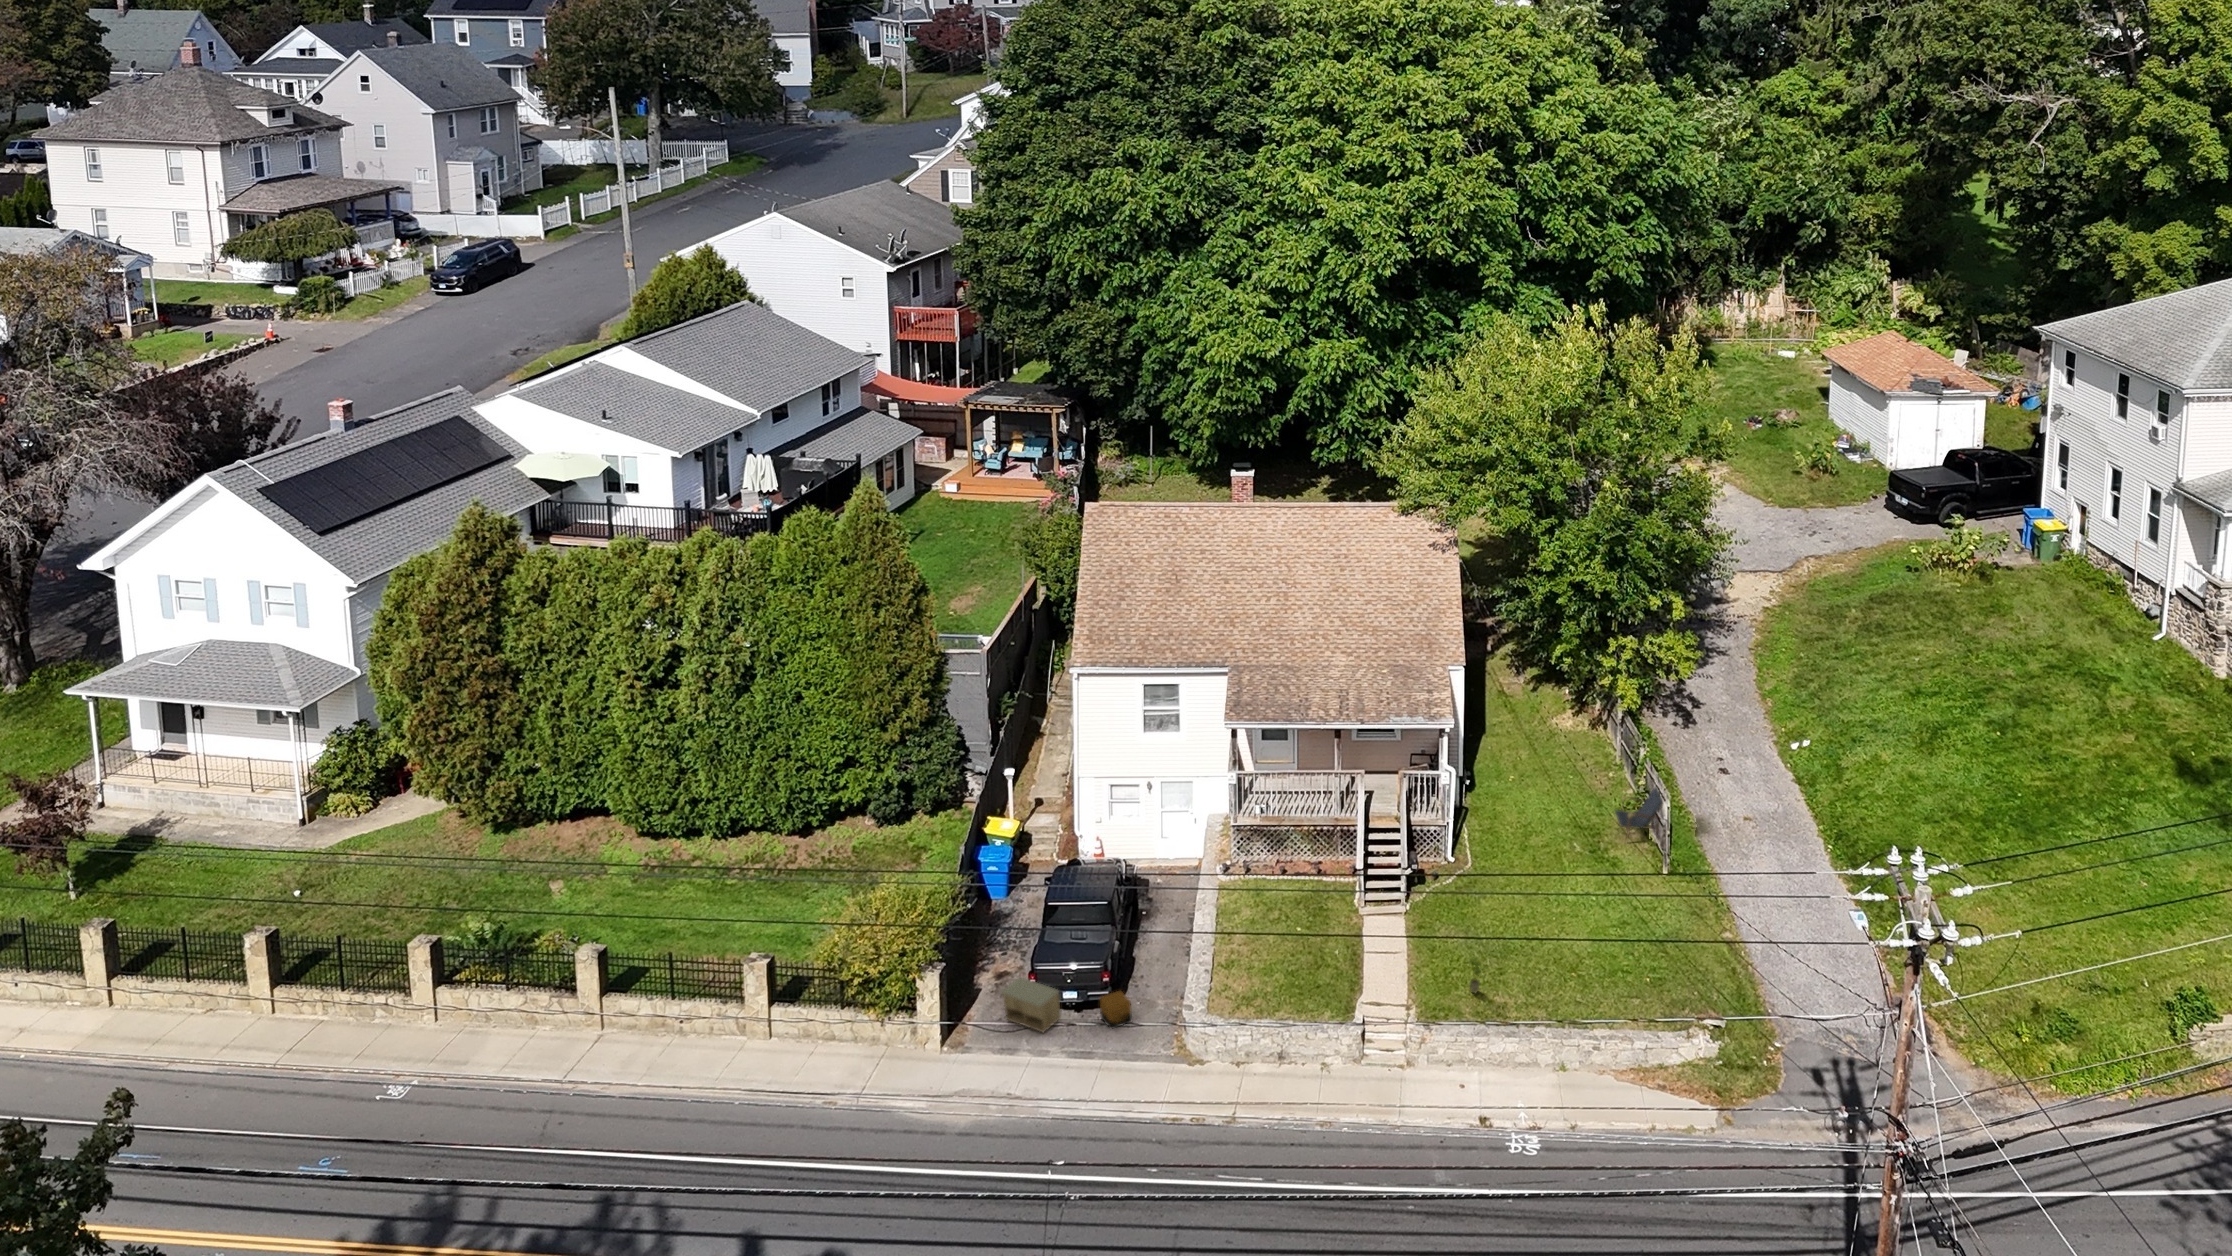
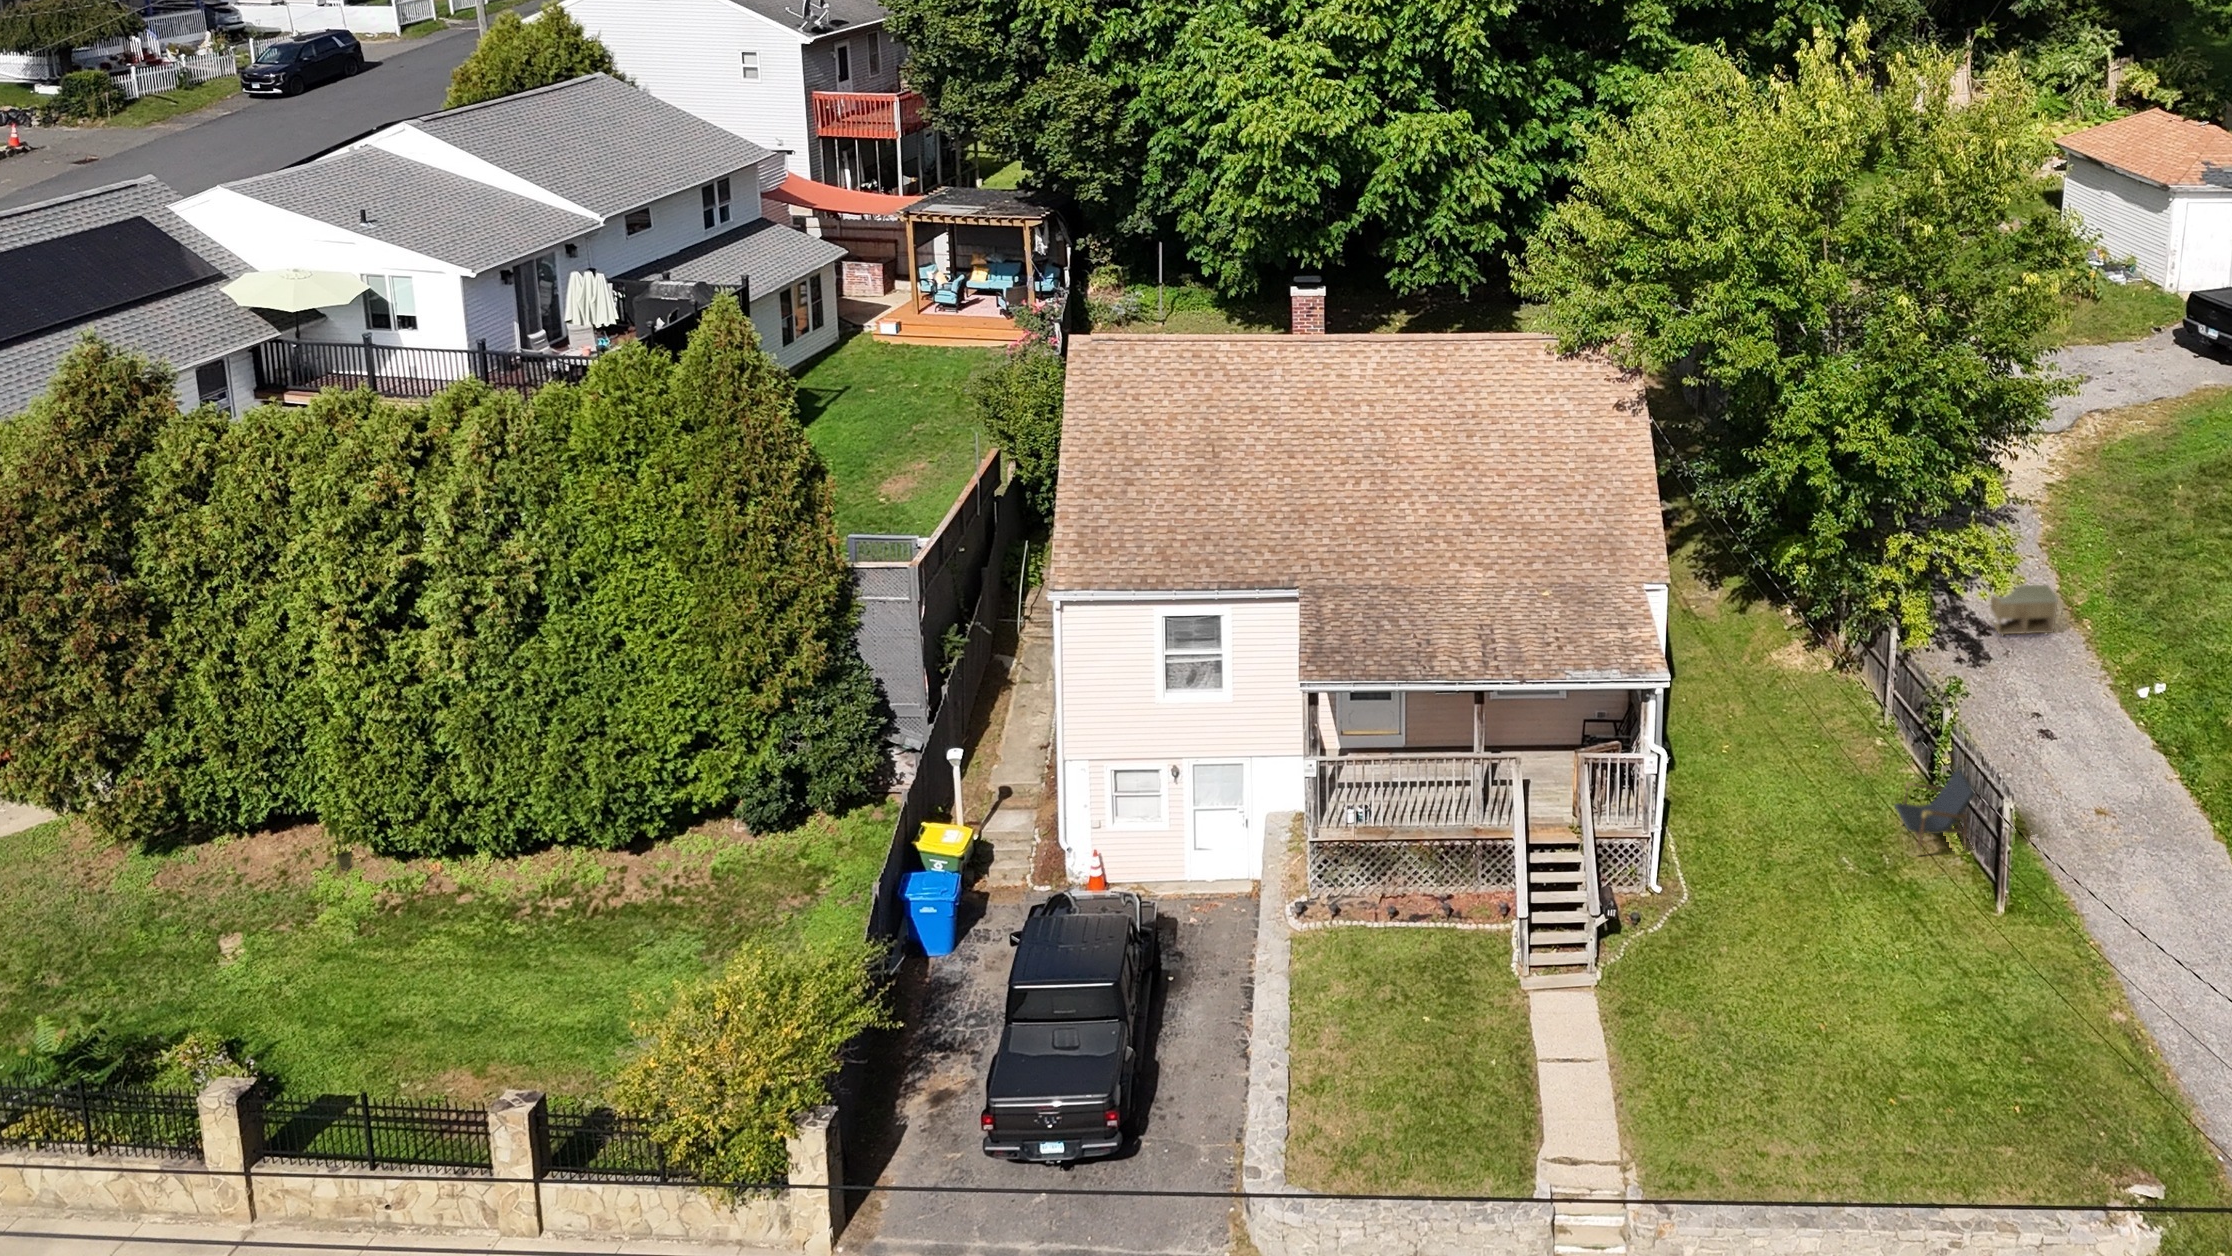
house plant: present [1469,958,1486,993] -> present [326,822,356,870]
storage bench: present [1002,977,1061,1032] -> present [1991,585,2058,635]
cardboard box: present [1100,991,1132,1029] -> none [1096,1135,1152,1205]

